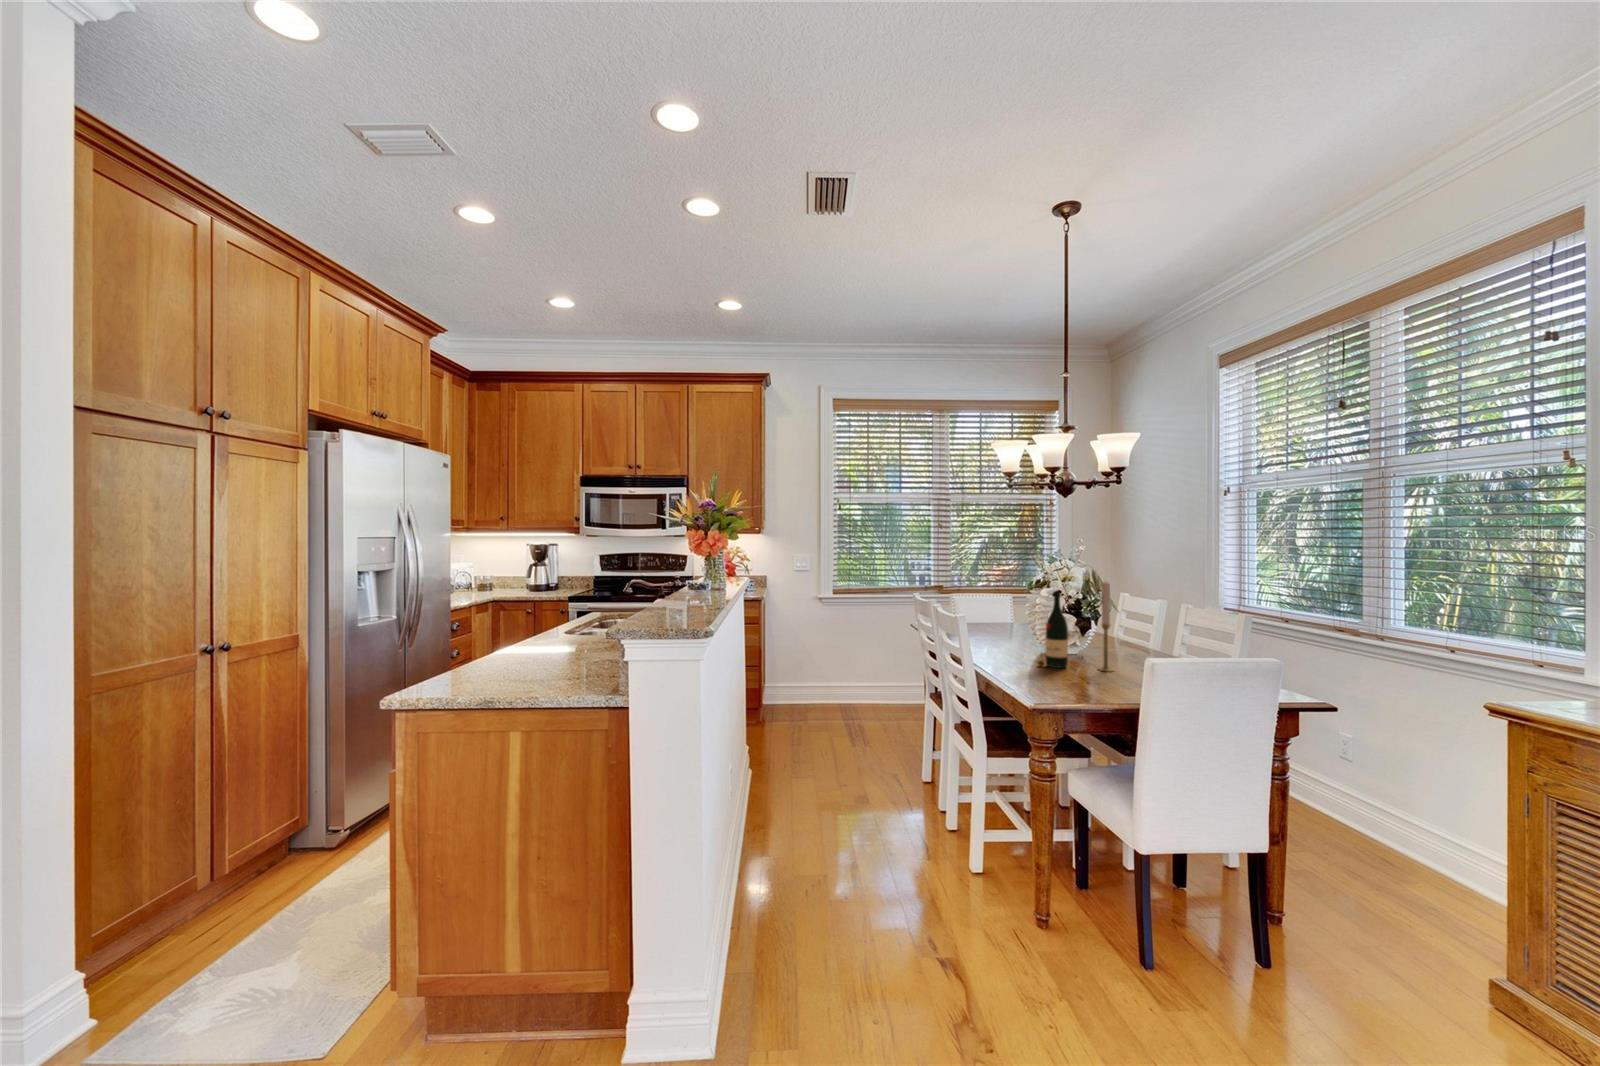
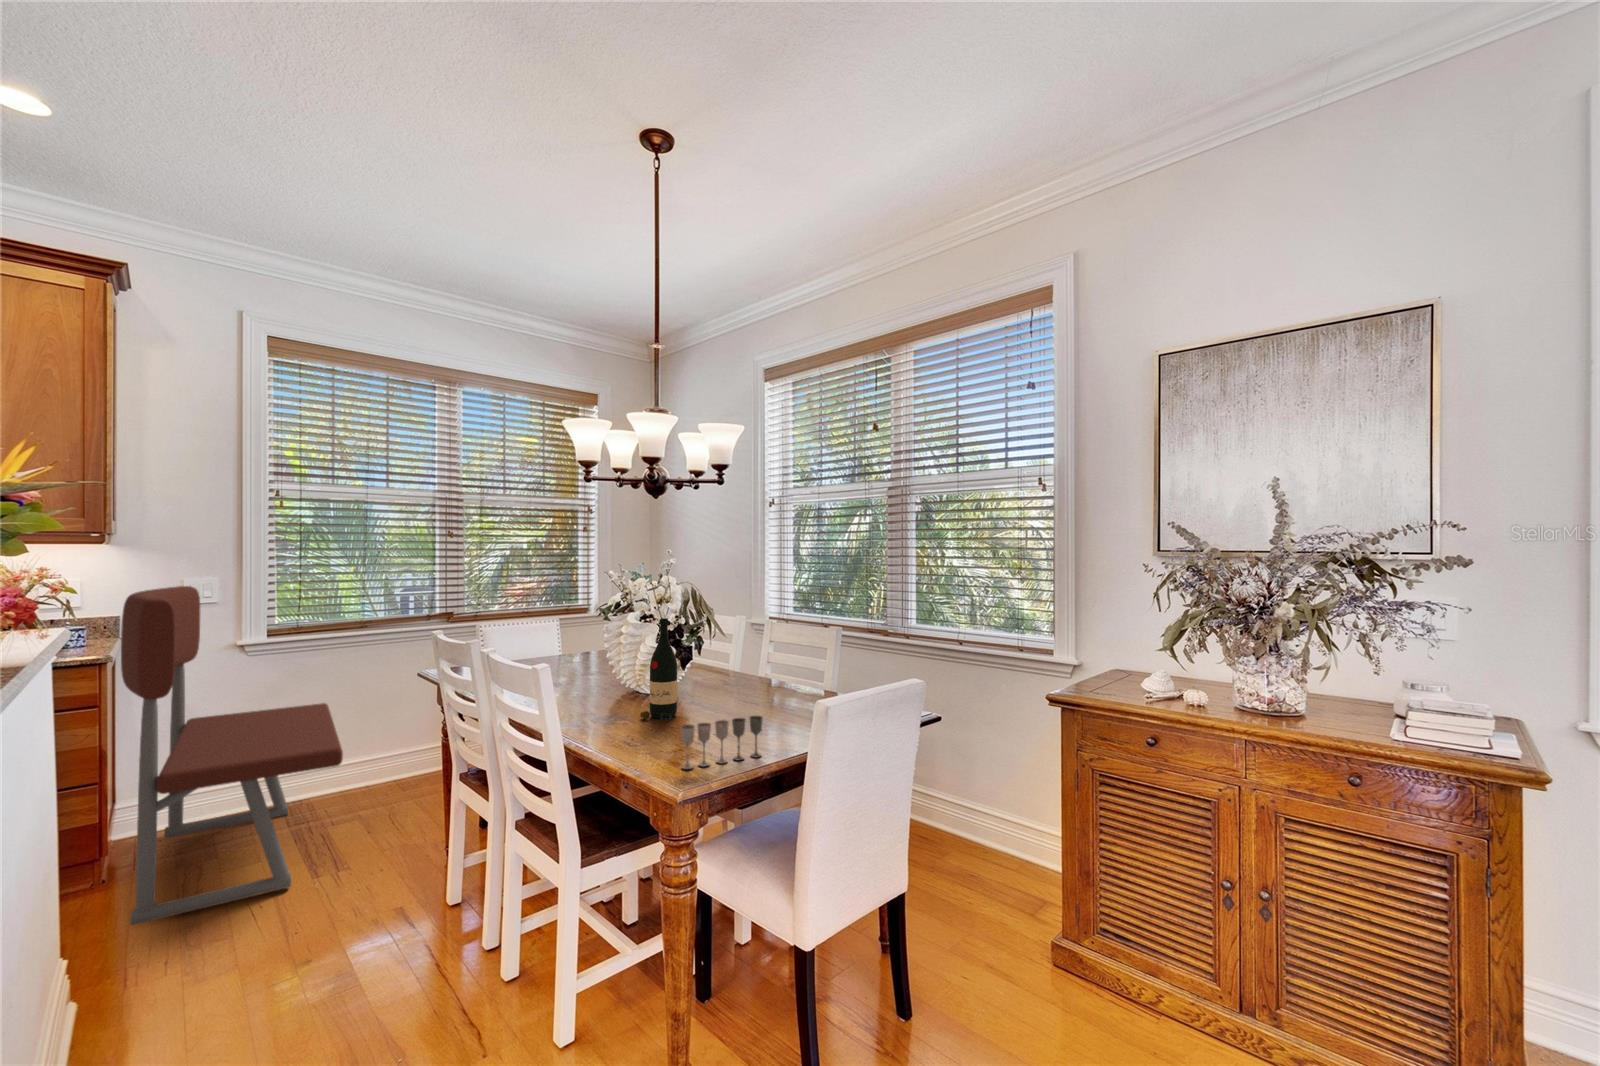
bench: none [766,558,867,746] -> present [121,586,343,925]
candlestick: present [1099,581,1113,671] -> none [710,601,729,713]
wine glass: none [1042,665,1113,700] -> present [681,716,763,769]

